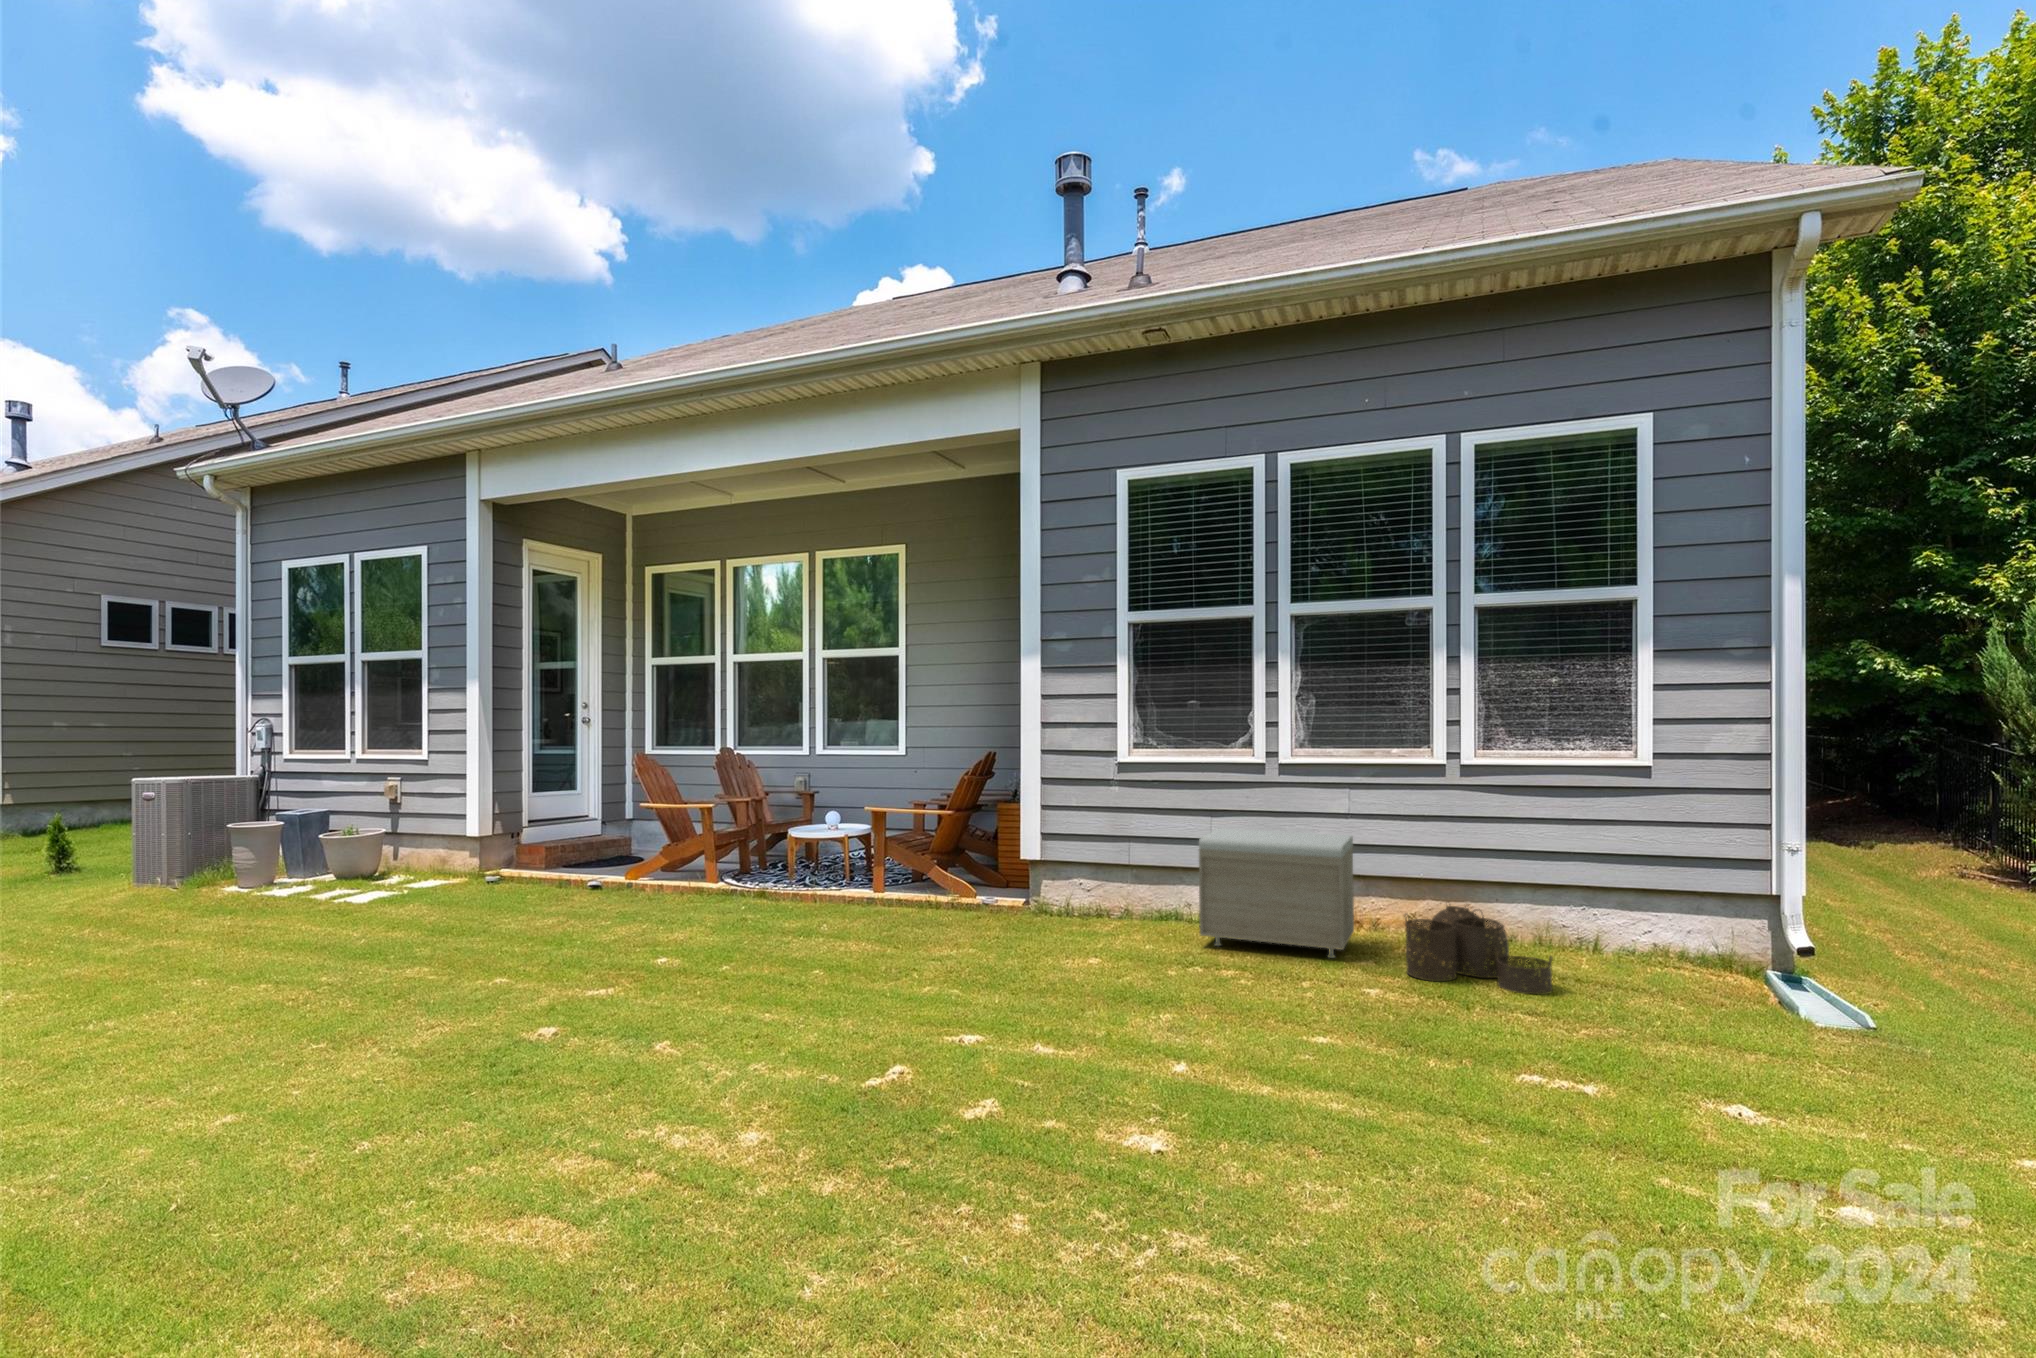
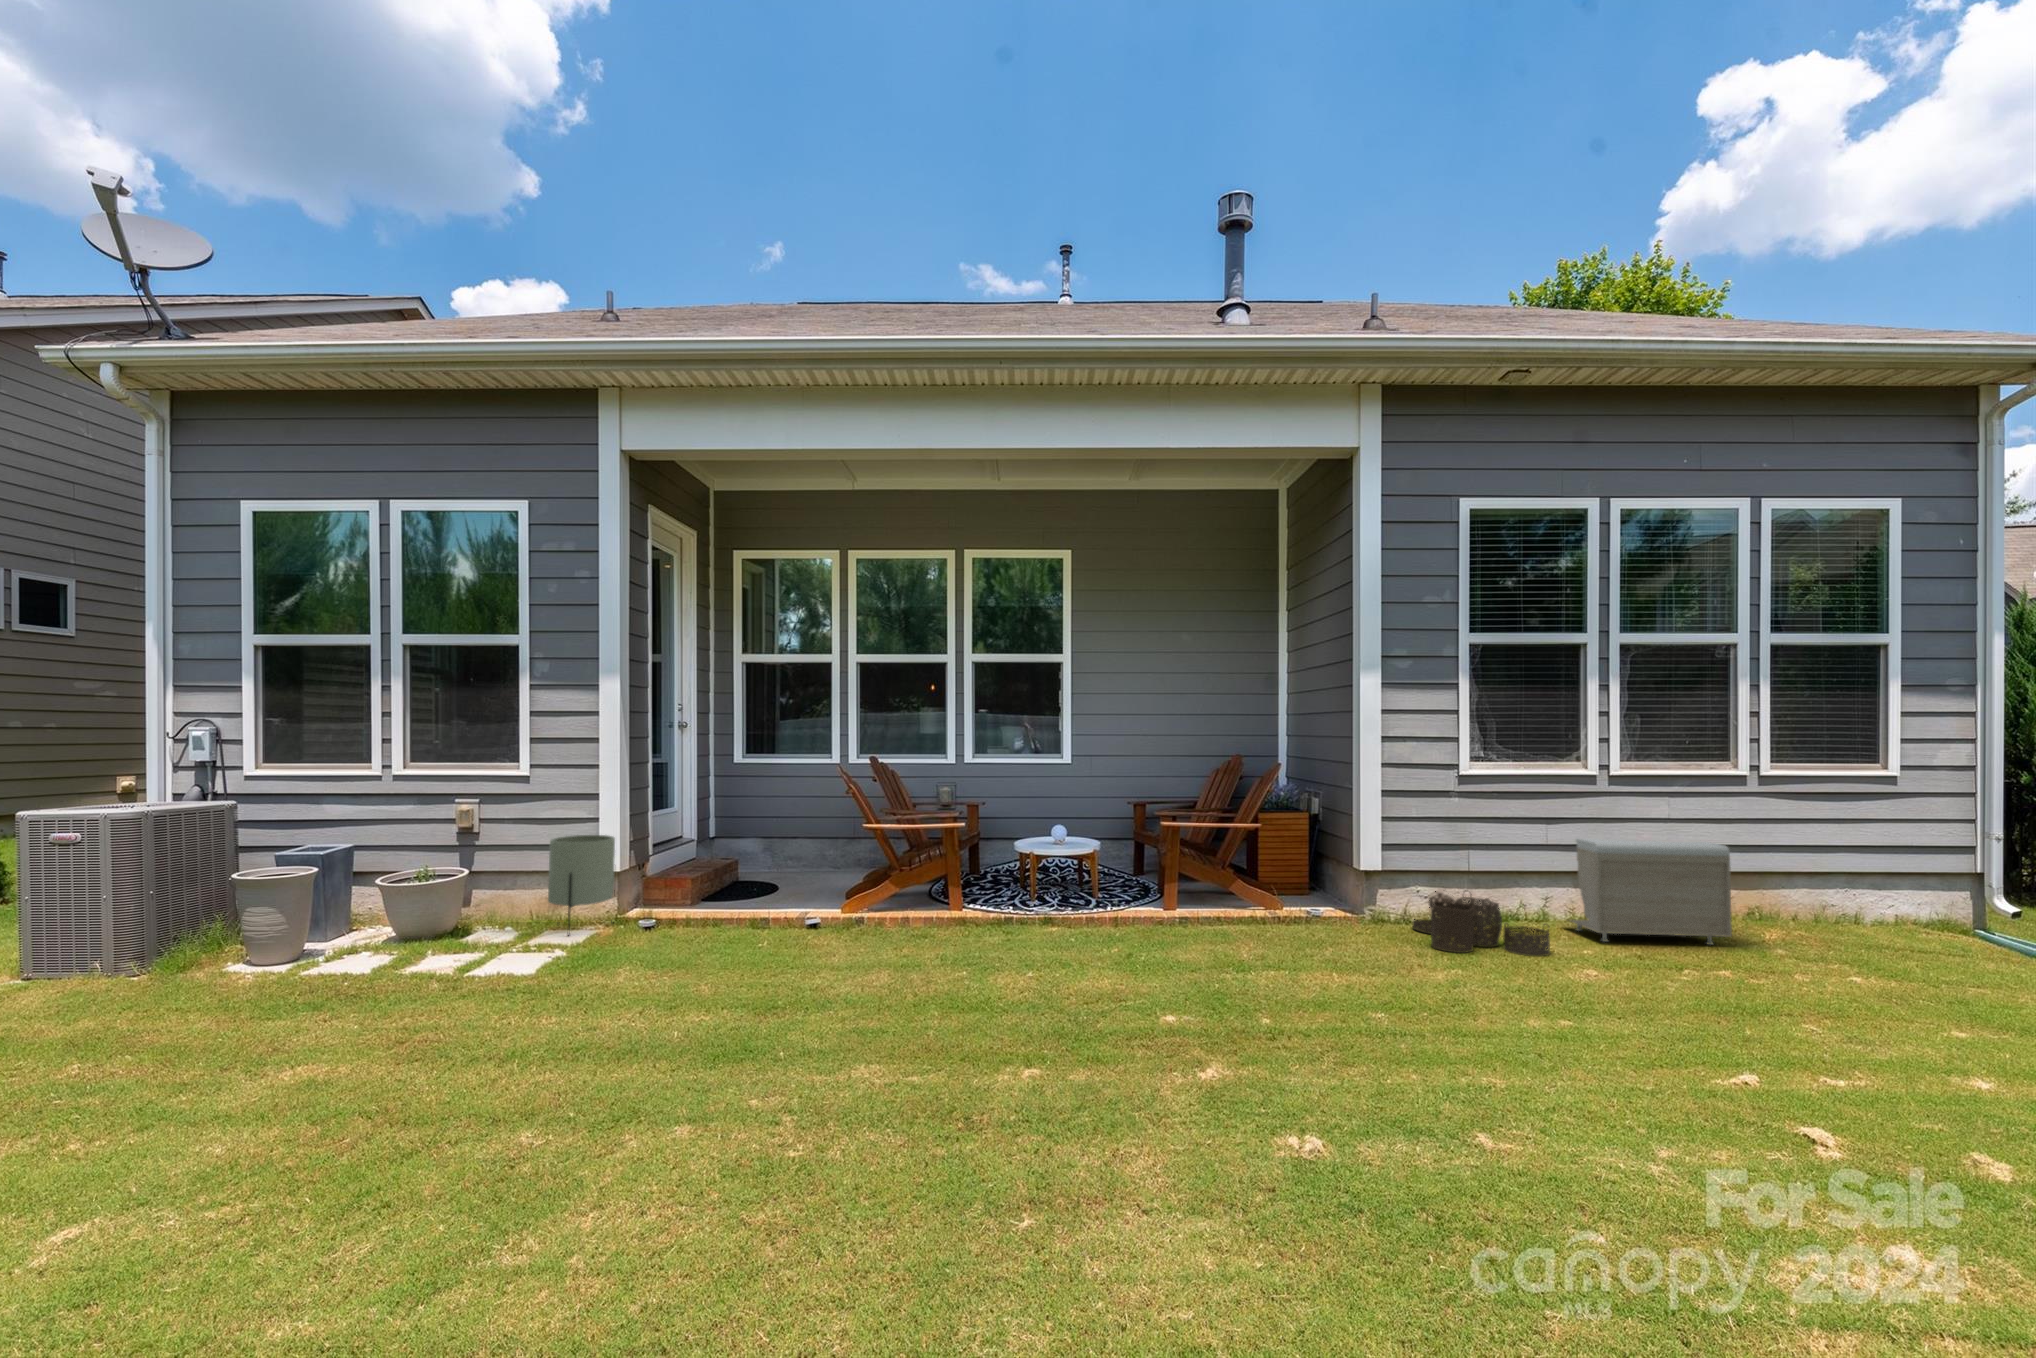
planter: none [414,806,467,882] -> present [548,835,615,935]
woven basket: present [1405,906,1553,994] -> present [1413,891,1550,956]

